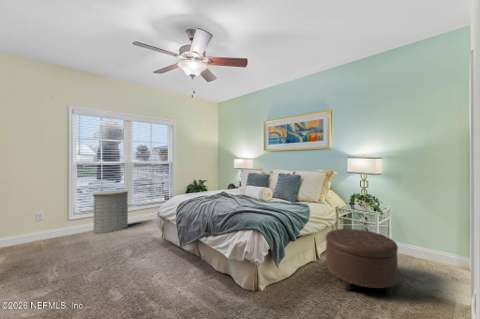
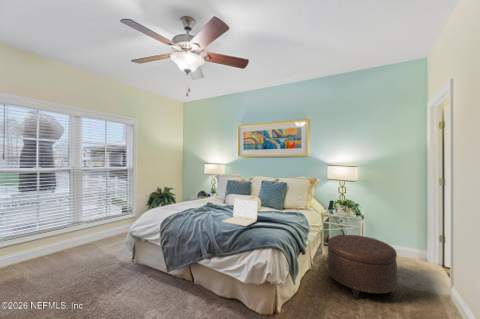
laptop: none [223,187,256,211] -> present [222,198,258,226]
laundry hamper: present [93,190,128,233] -> none [30,204,81,263]

